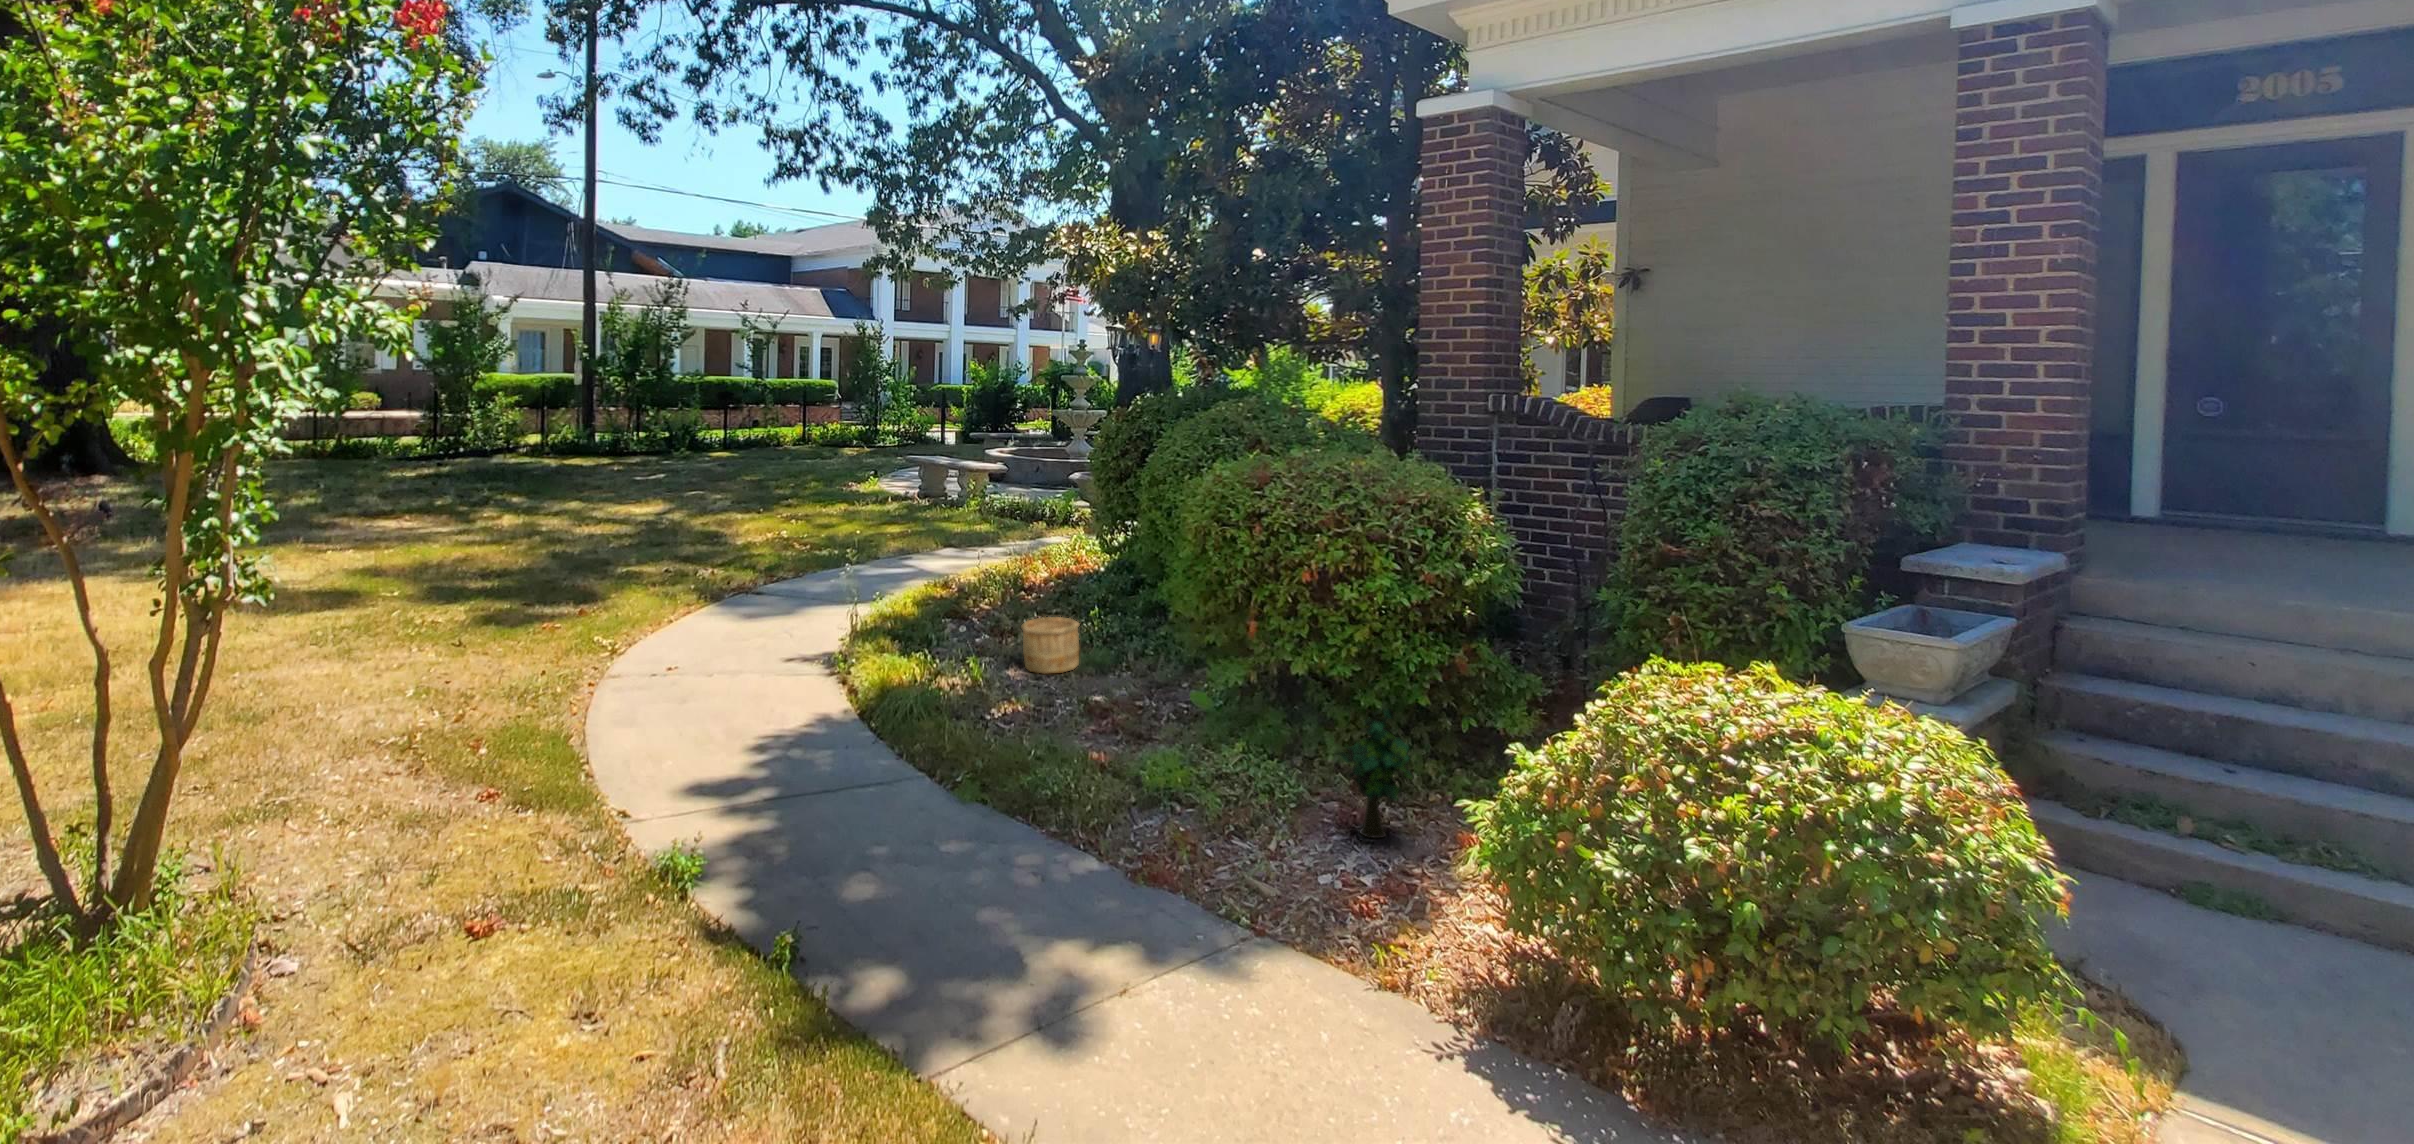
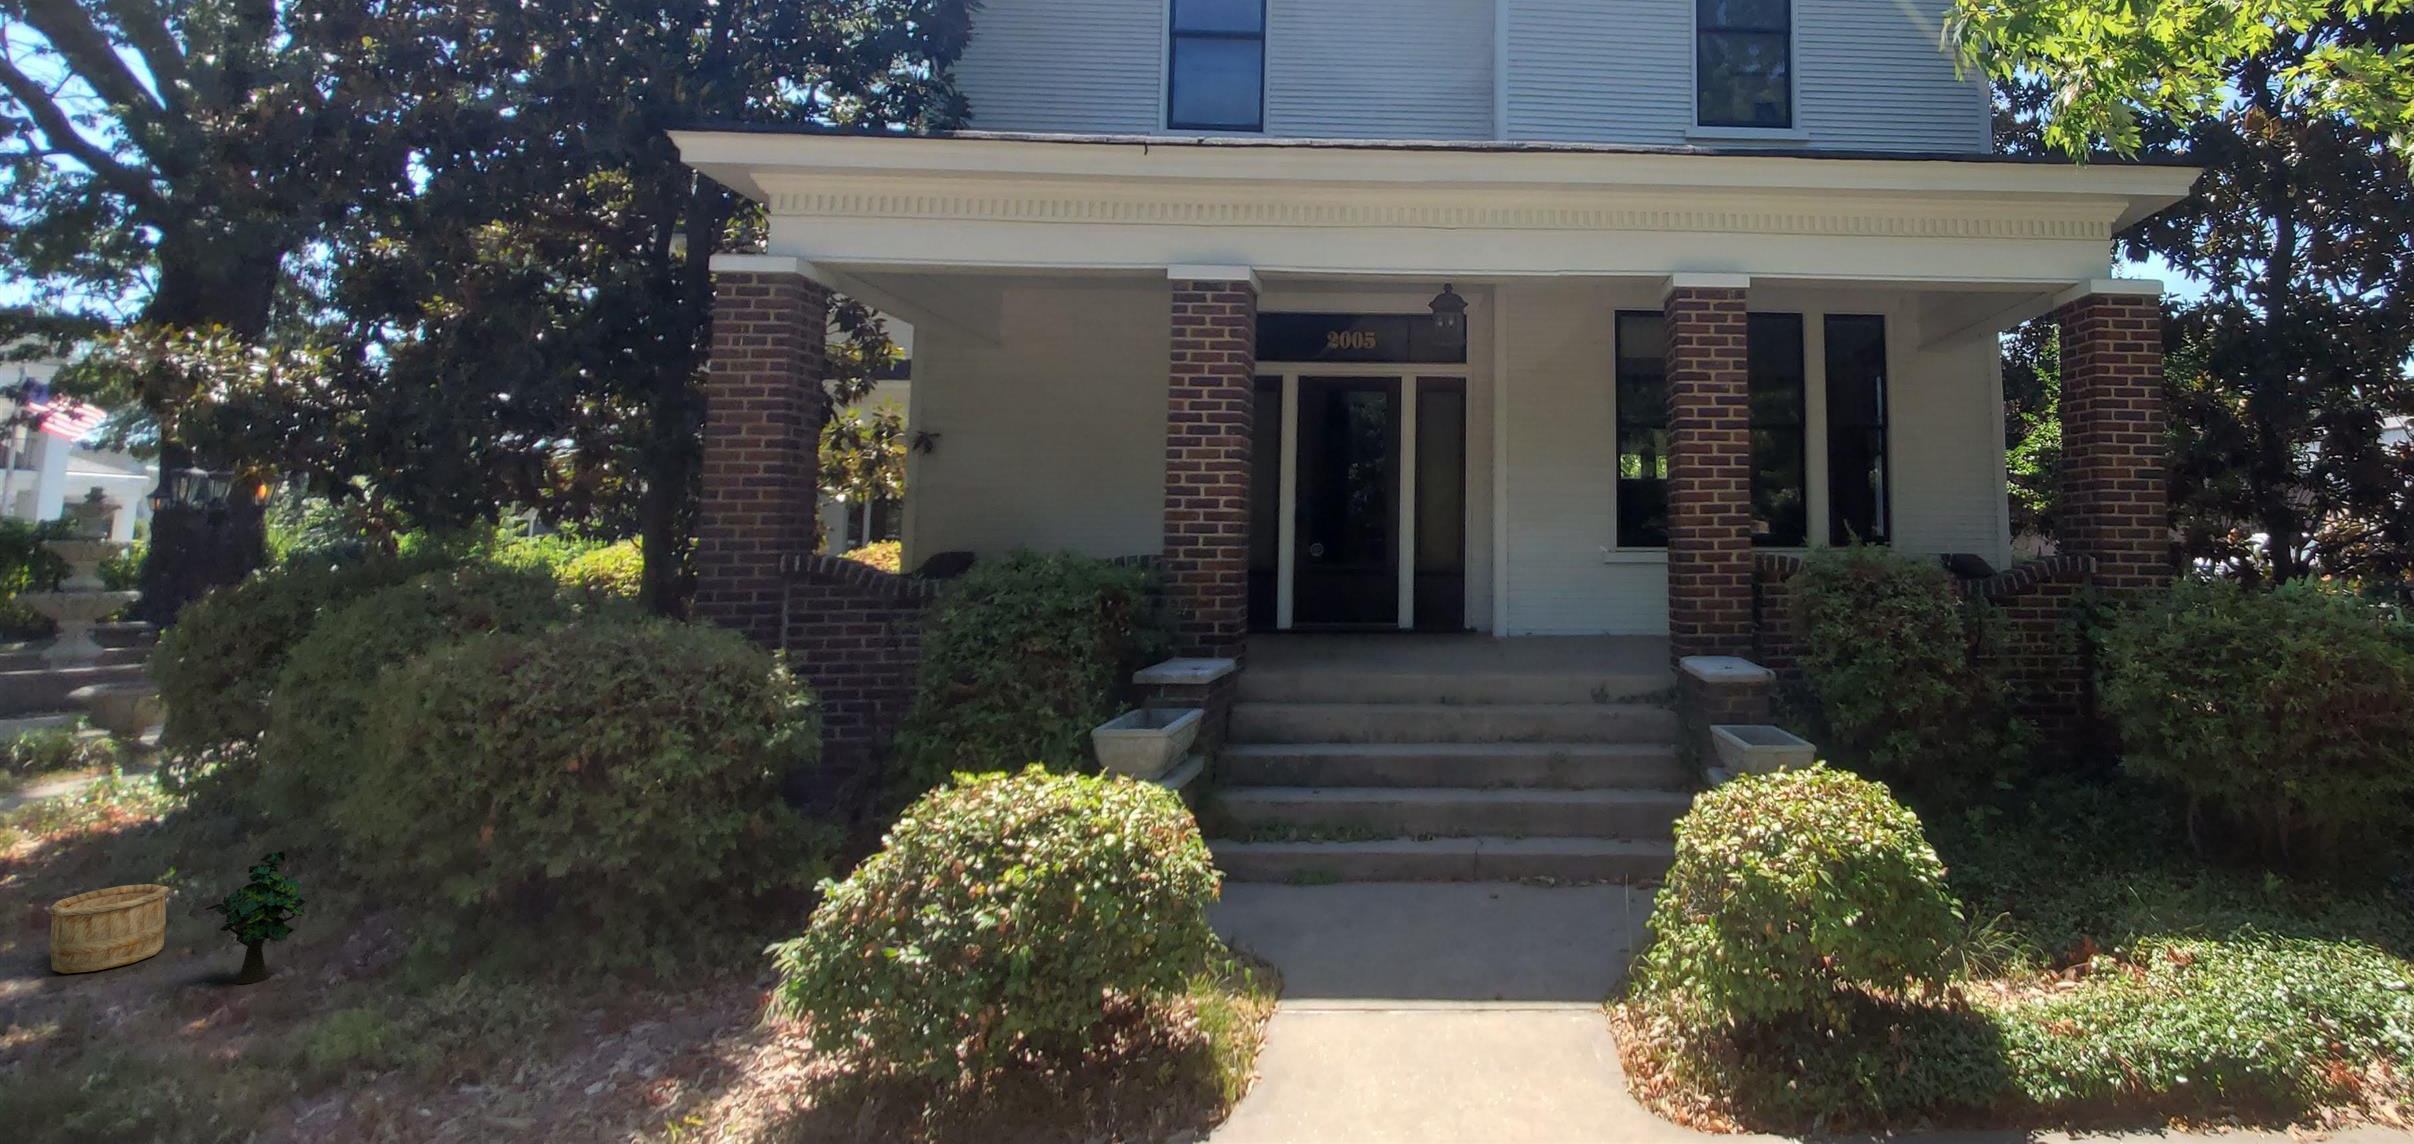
decorative plant: present [1338,709,1413,838] -> present [206,851,306,984]

